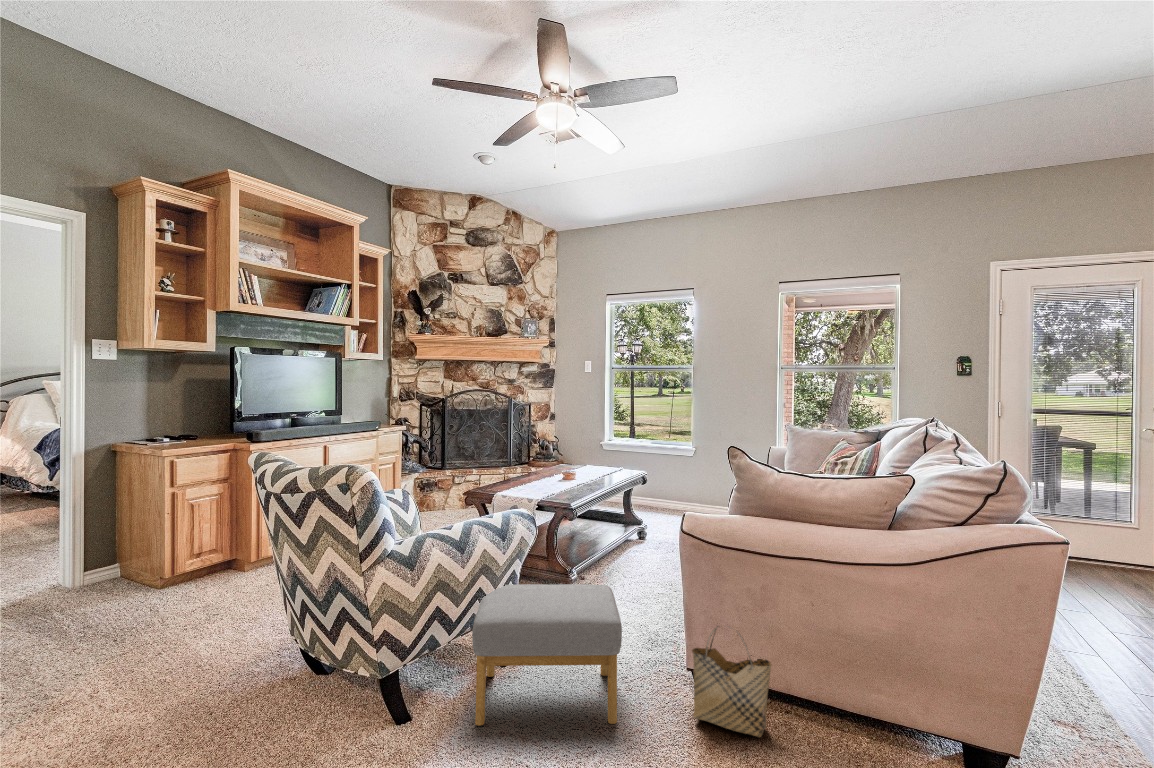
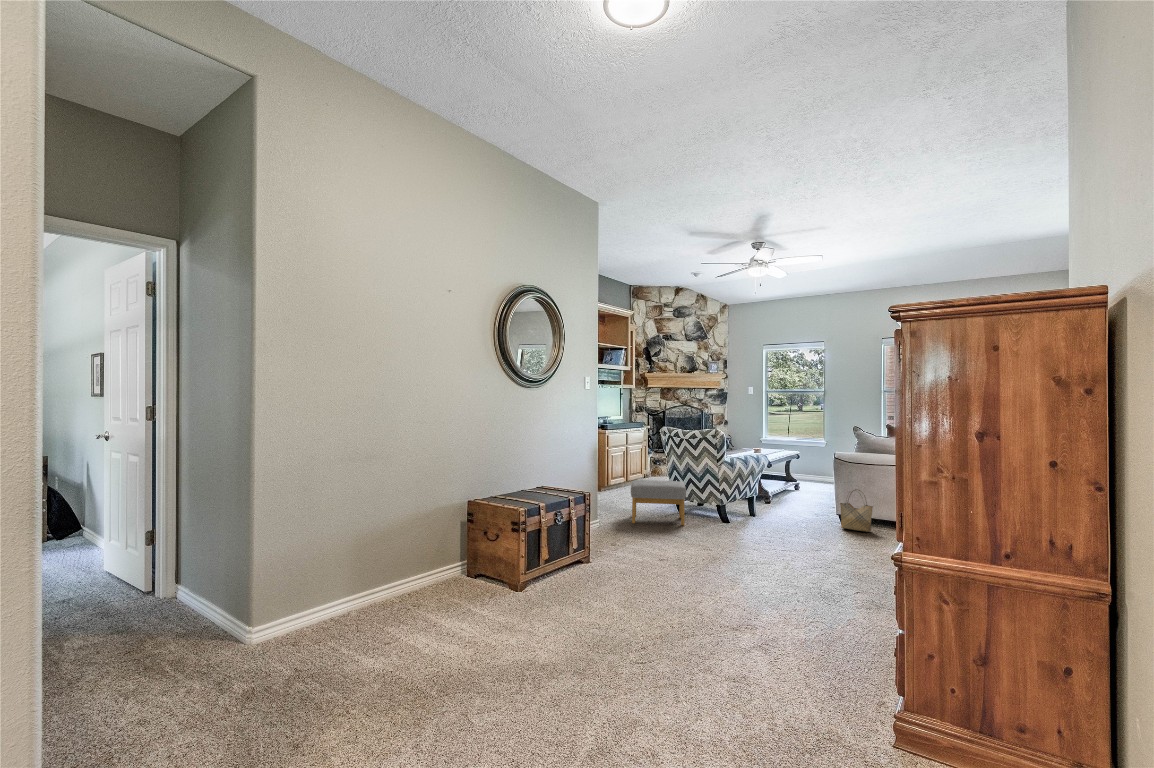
footstool: present [472,584,622,726] -> present [631,480,686,525]

